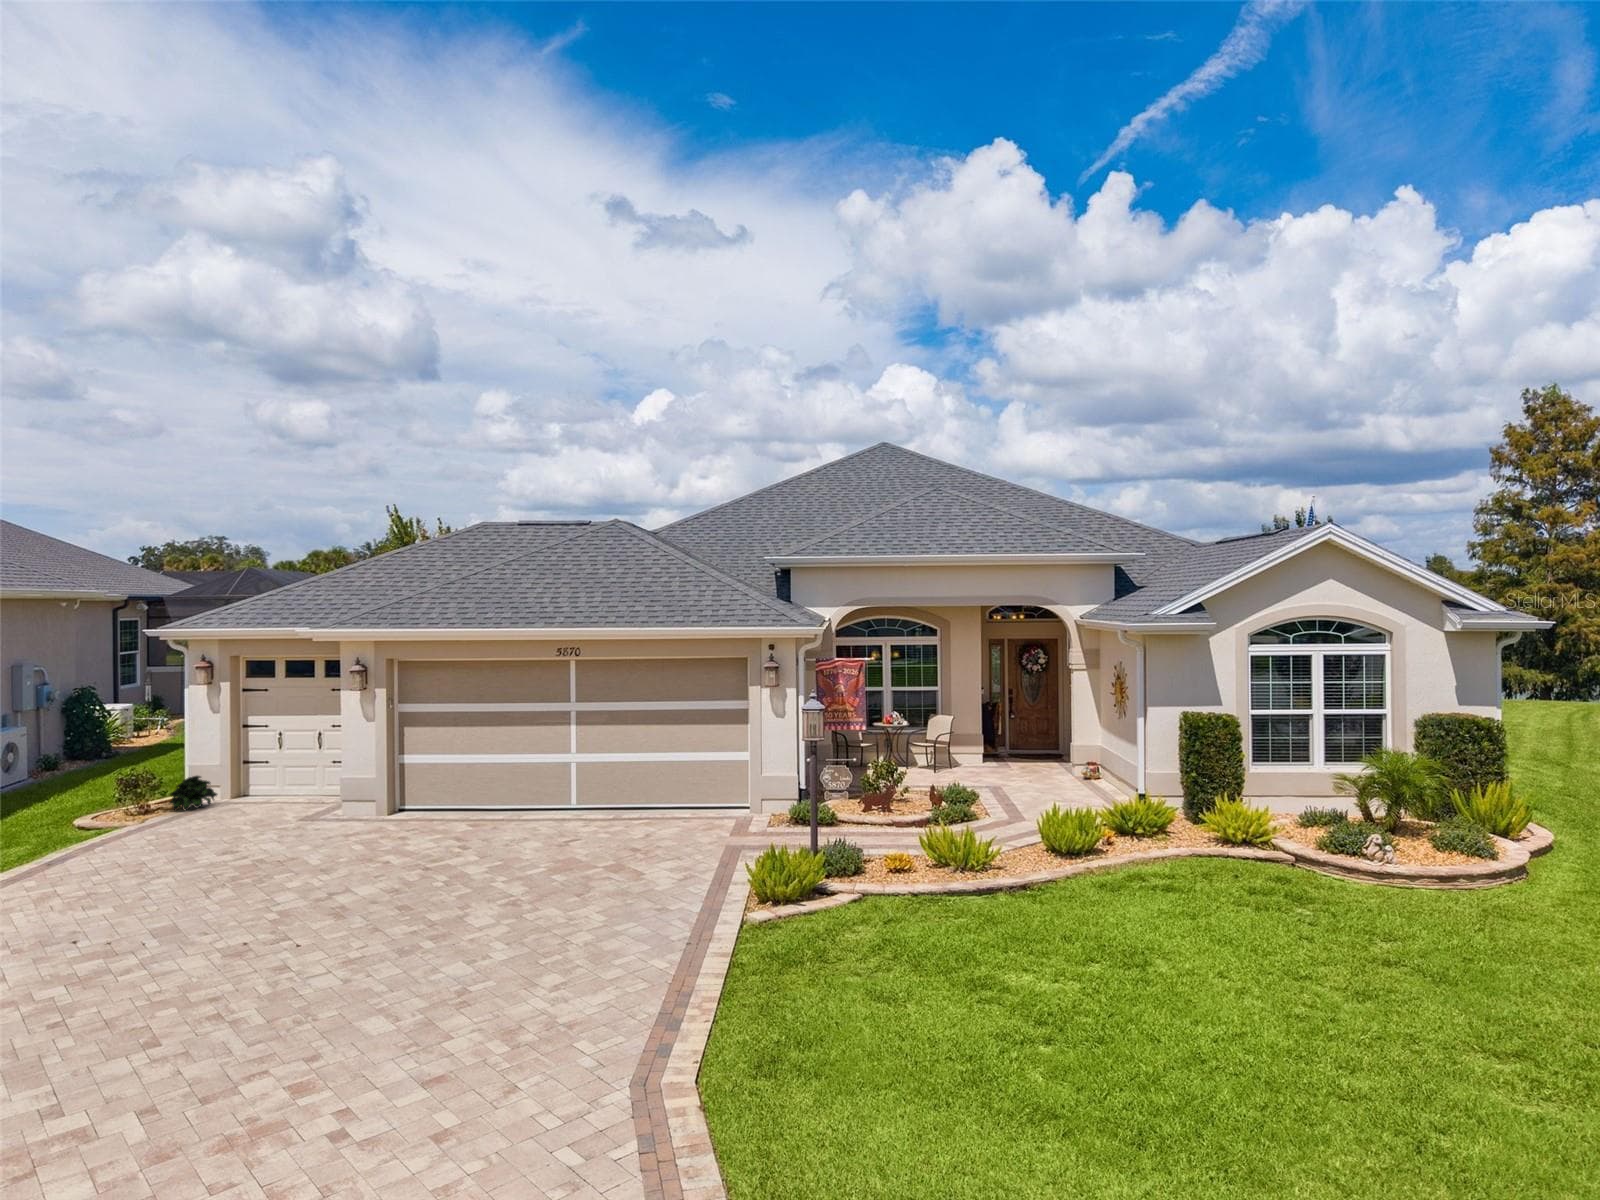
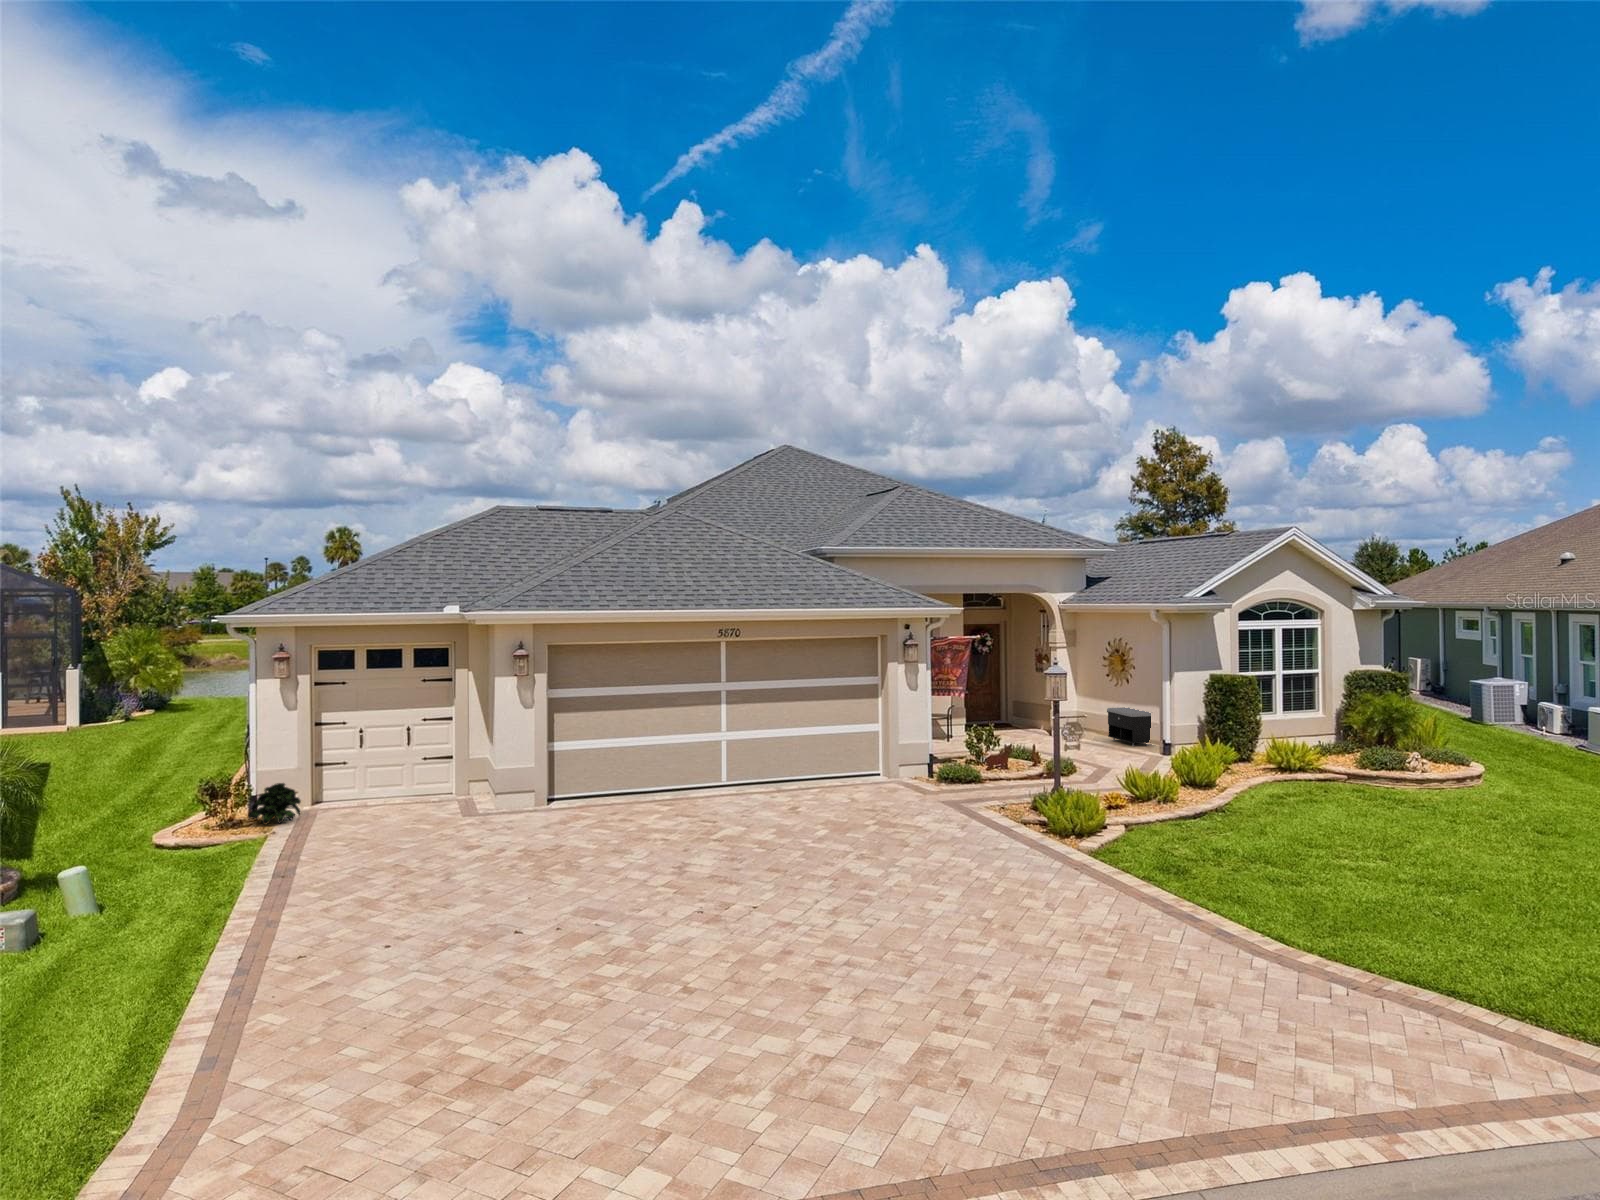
storage bench: none [1089,747,1132,797] -> present [1107,707,1151,746]

